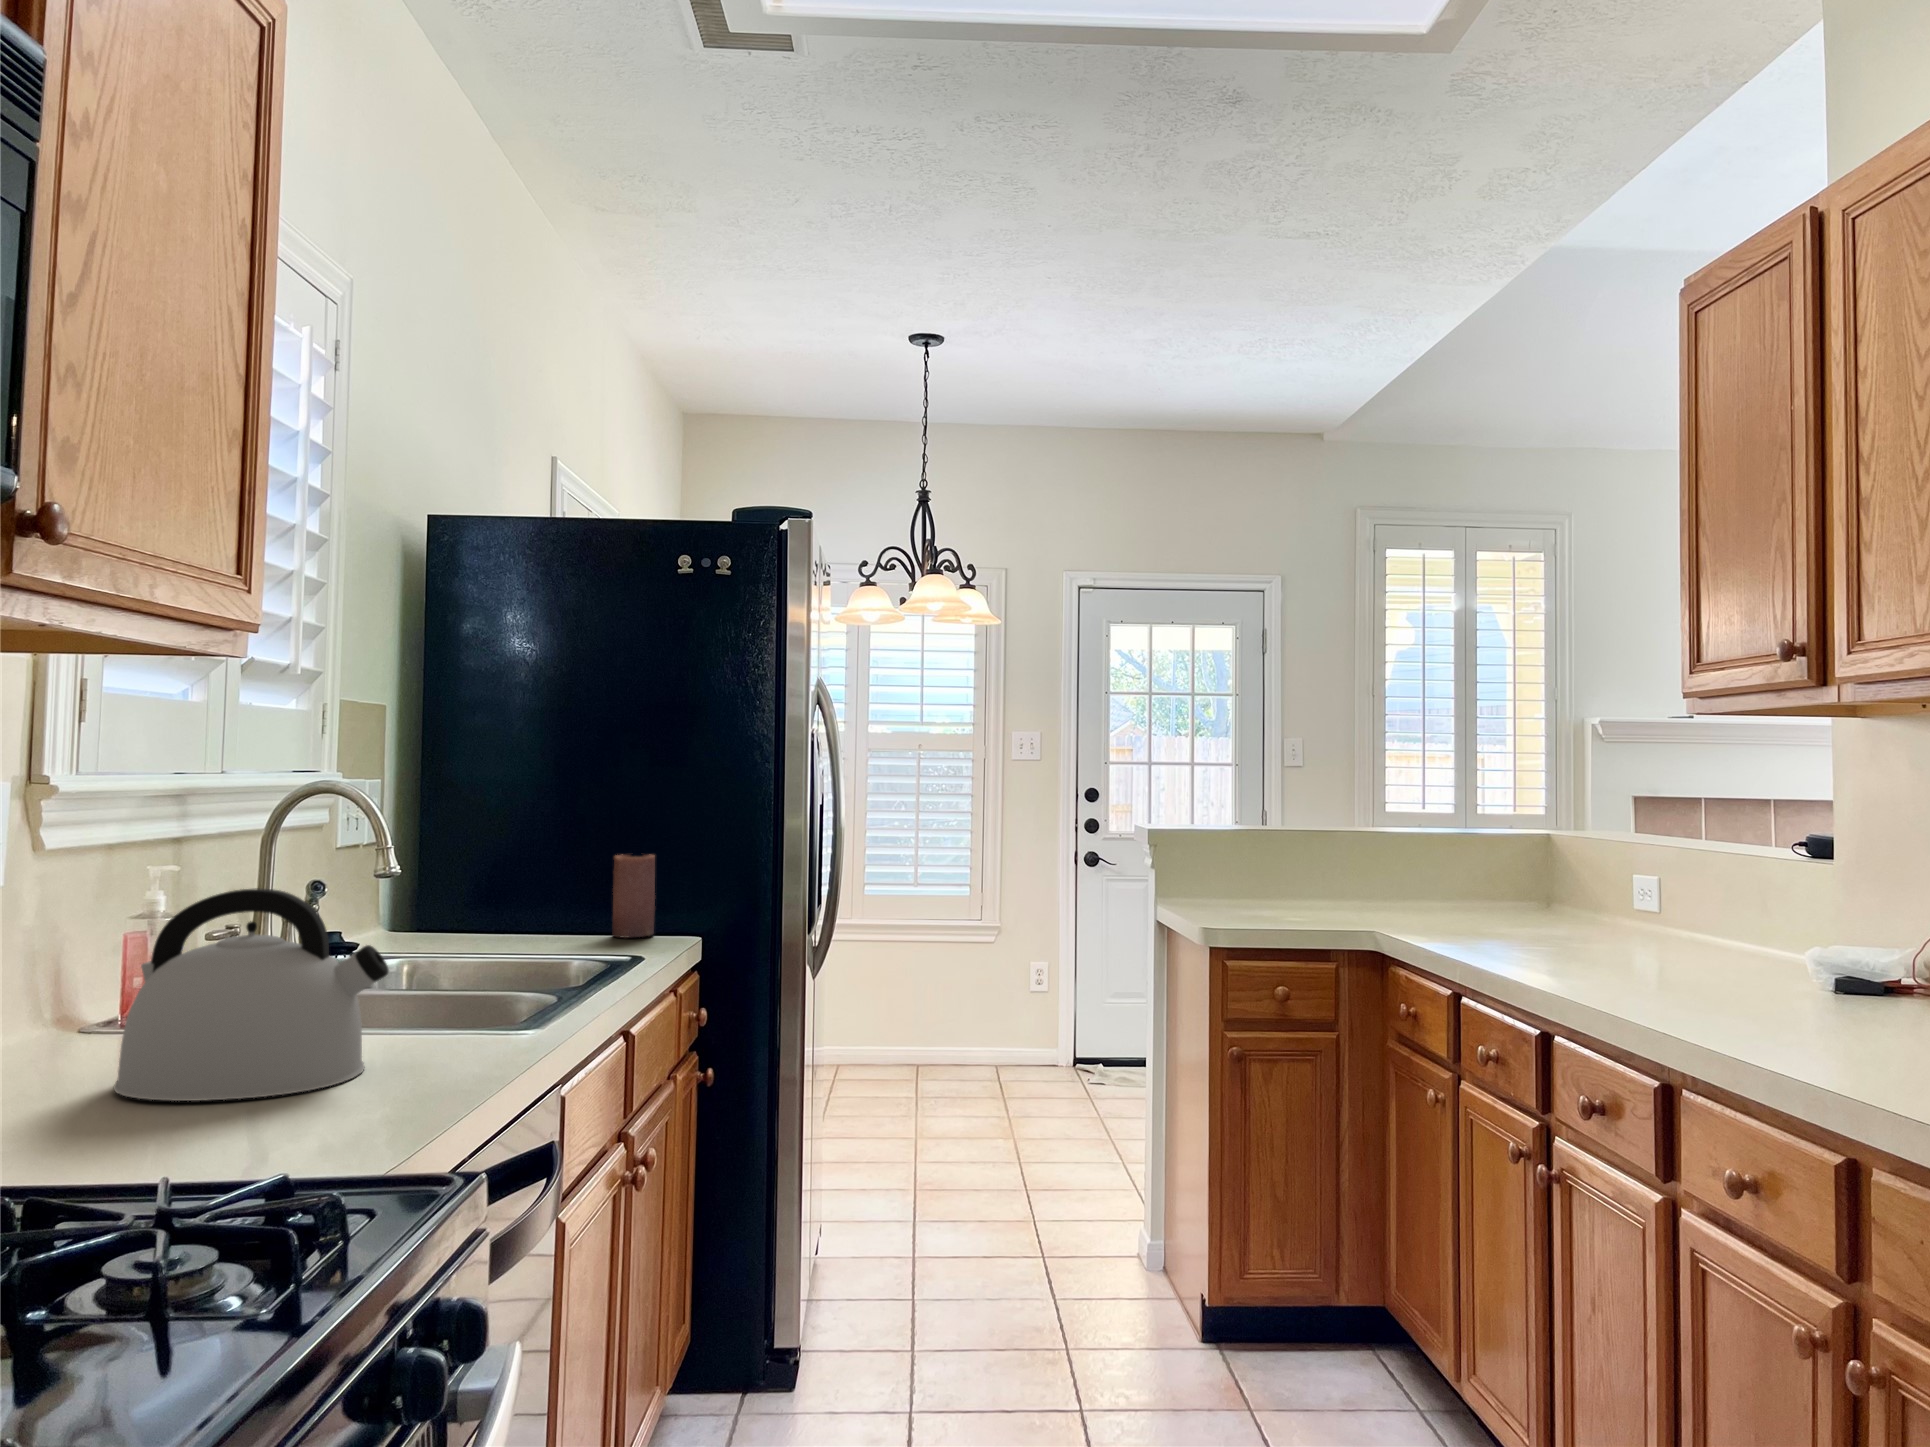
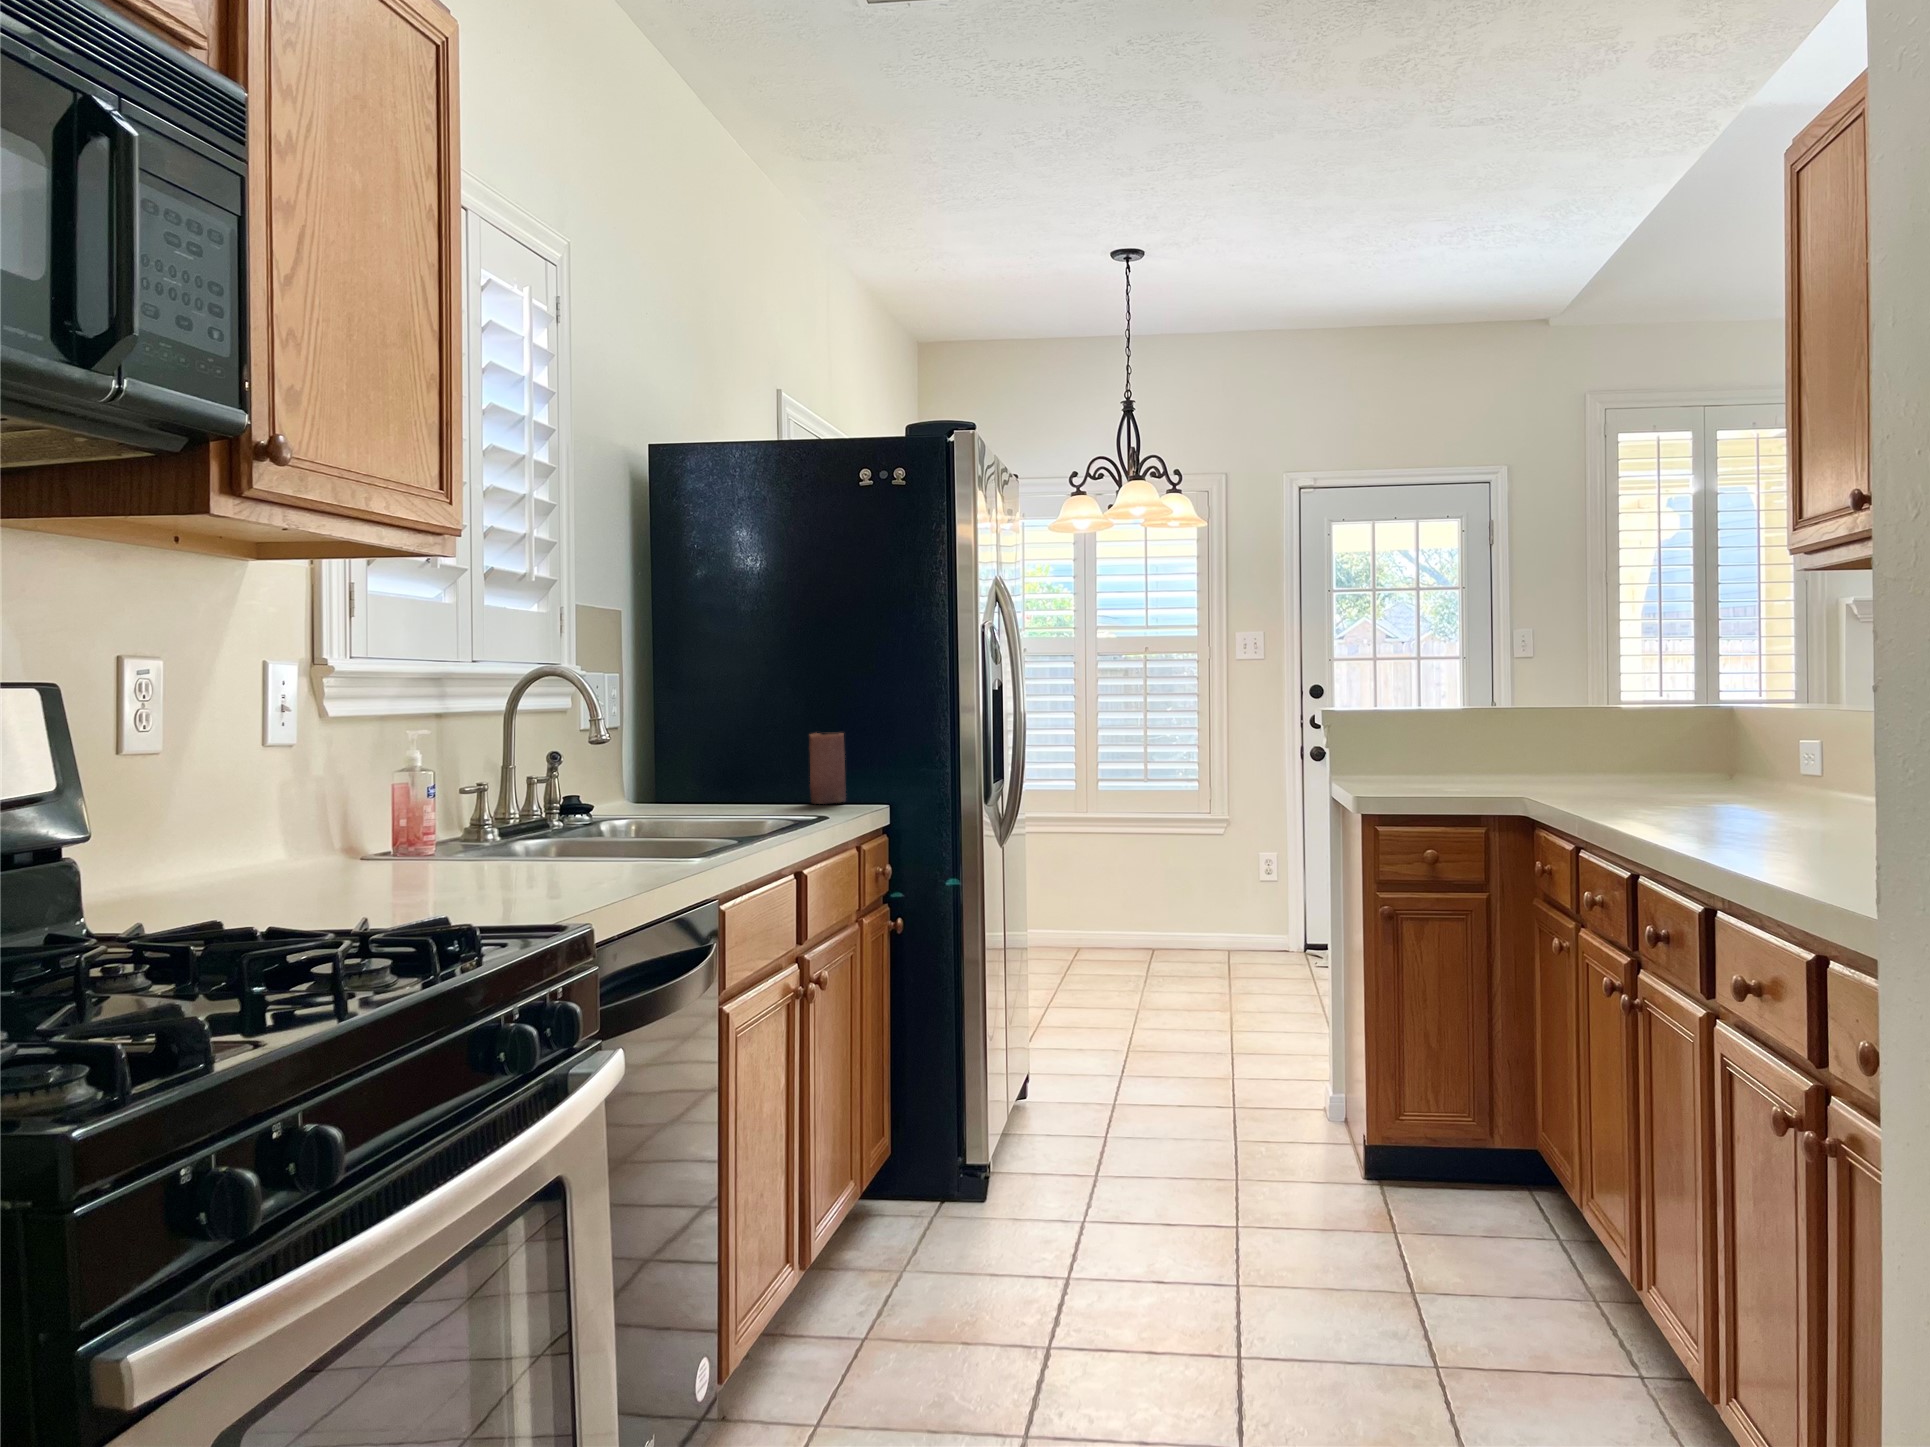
kettle: present [114,888,389,1101] -> none [372,735,567,891]

